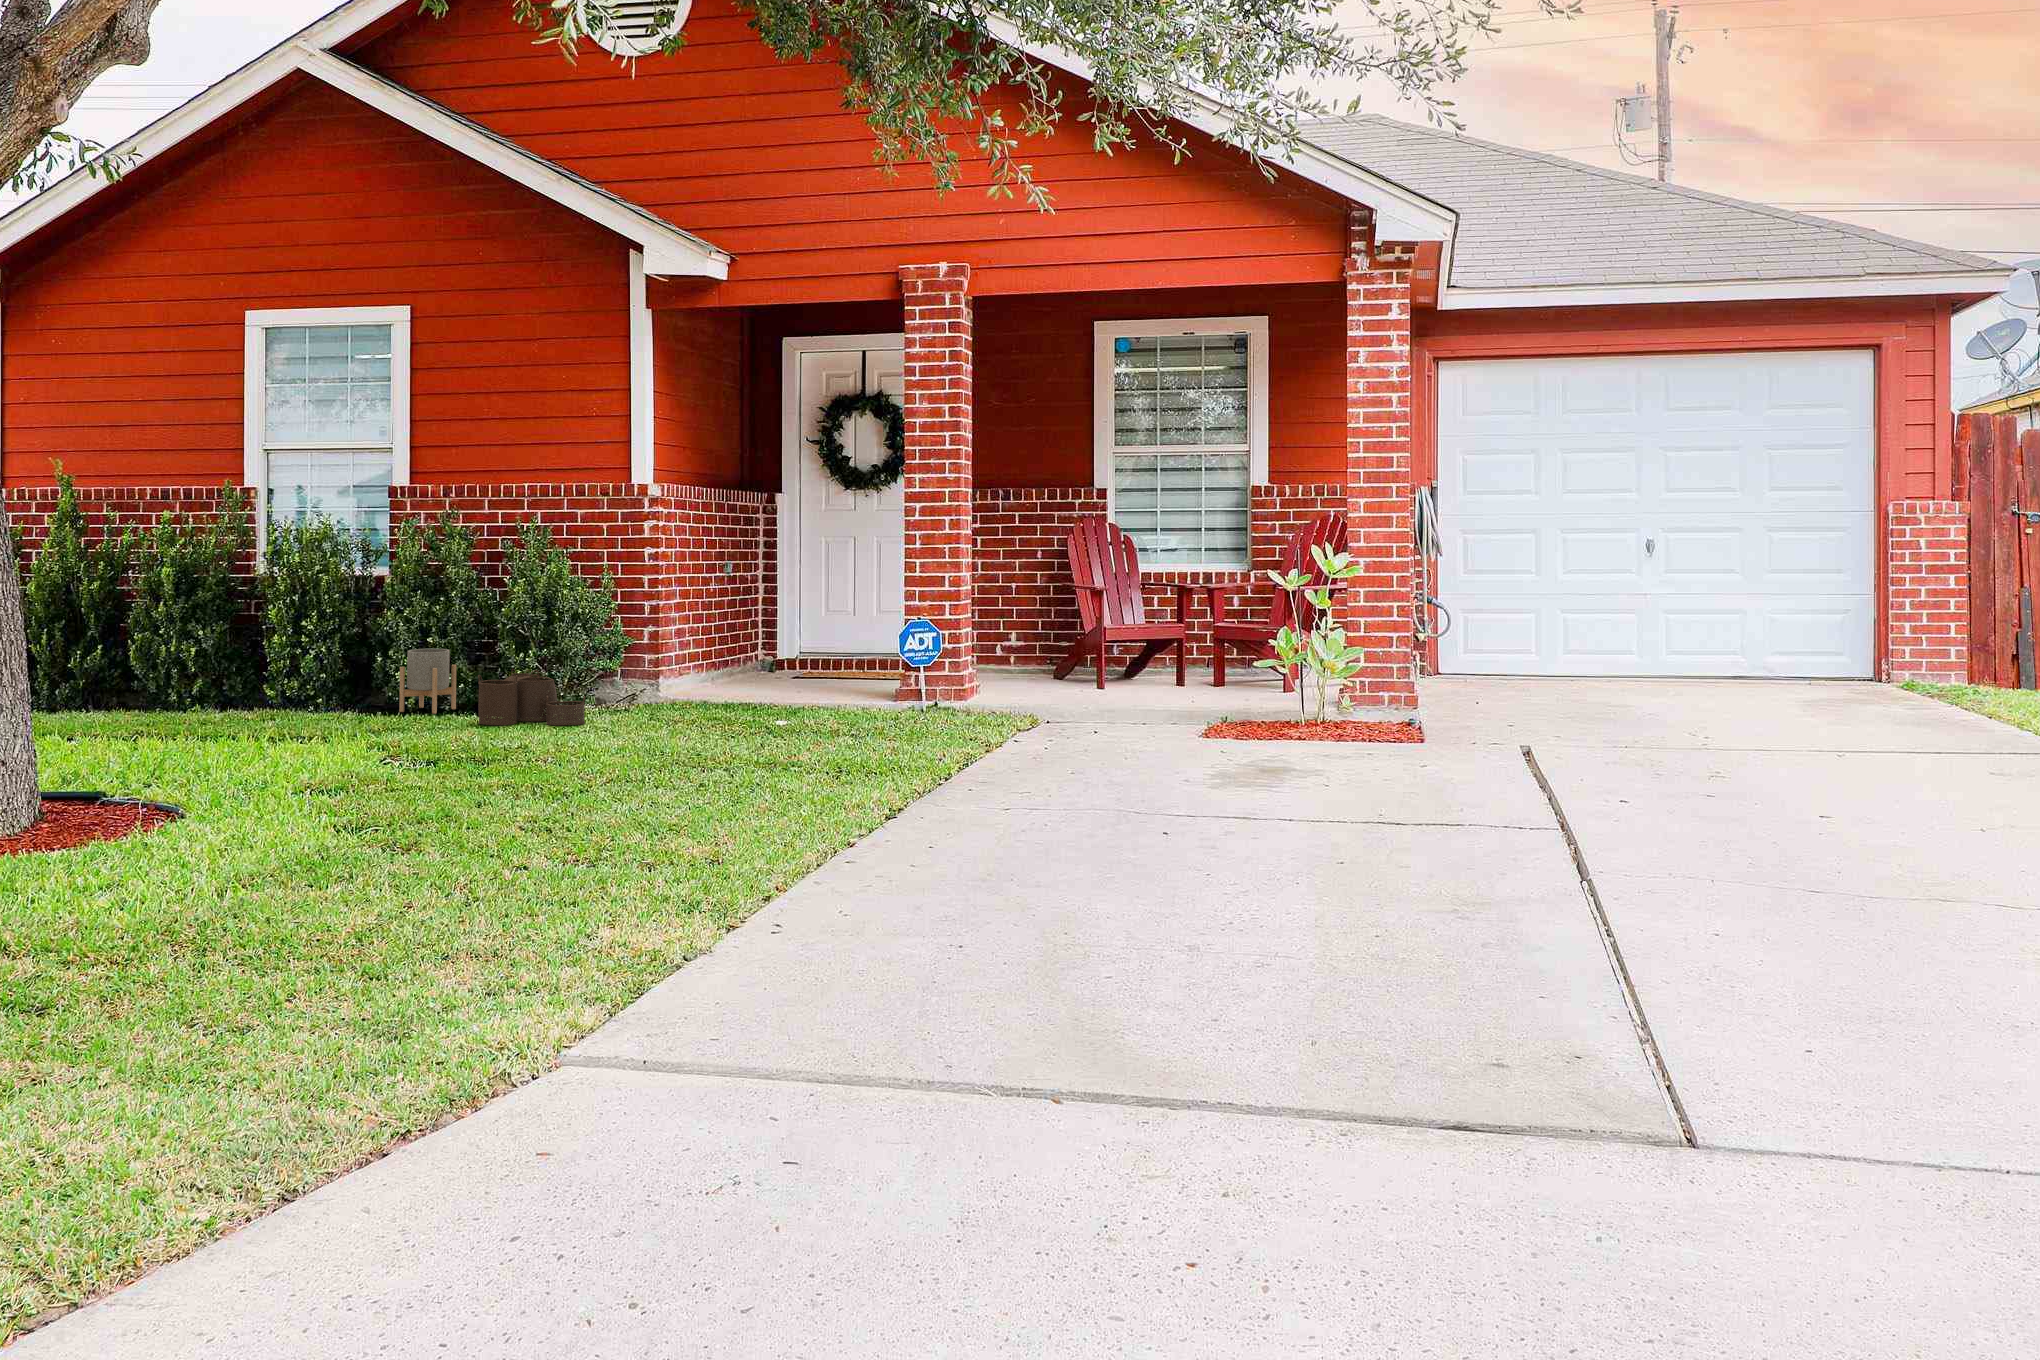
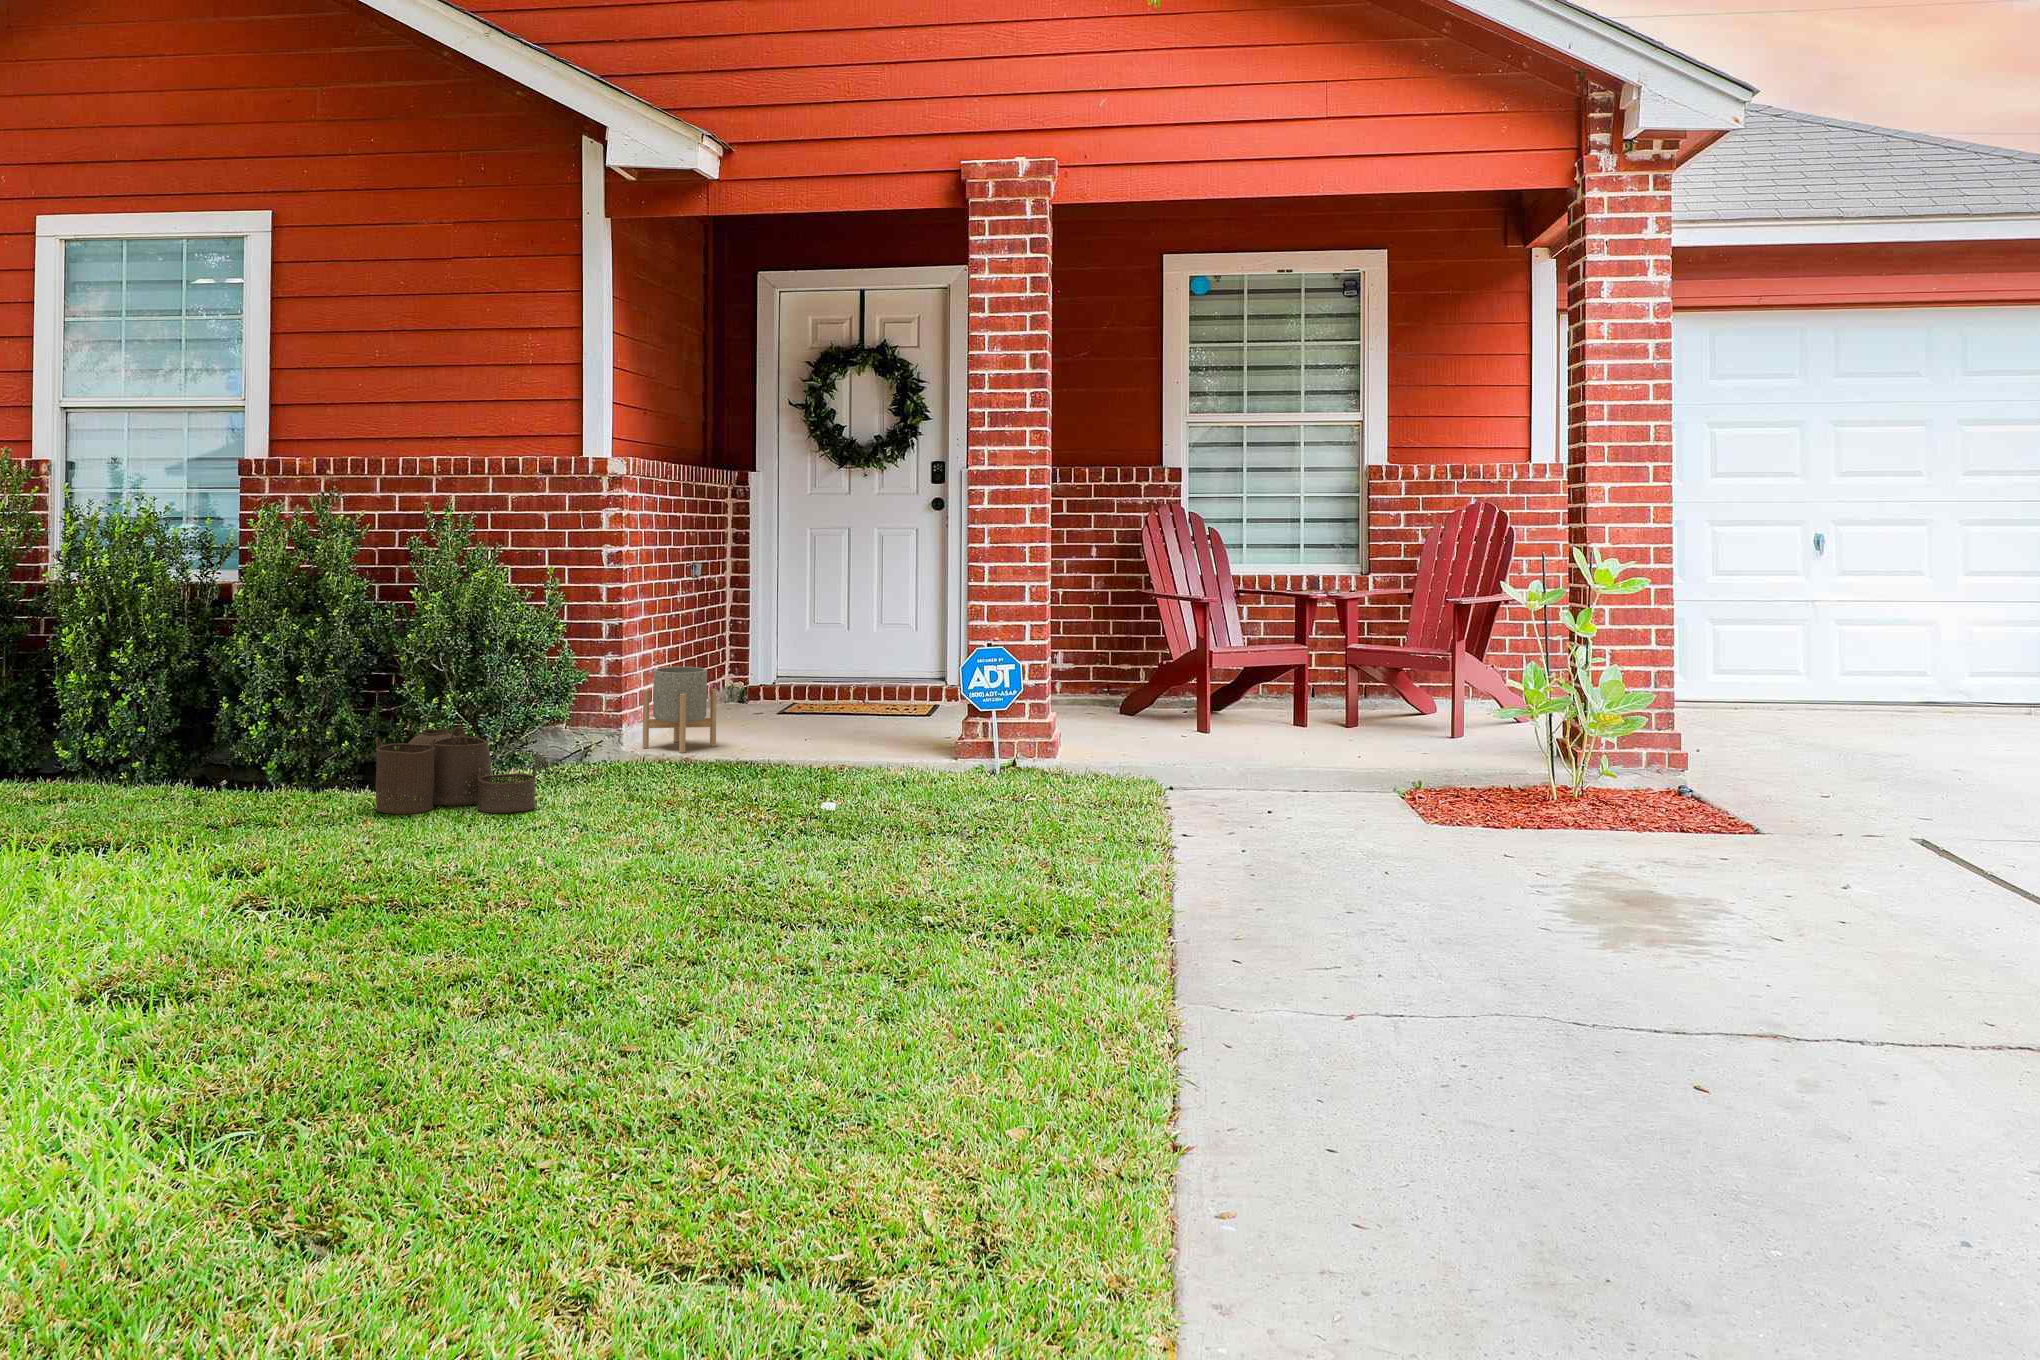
planter: present [399,649,456,714] -> present [643,667,717,753]

